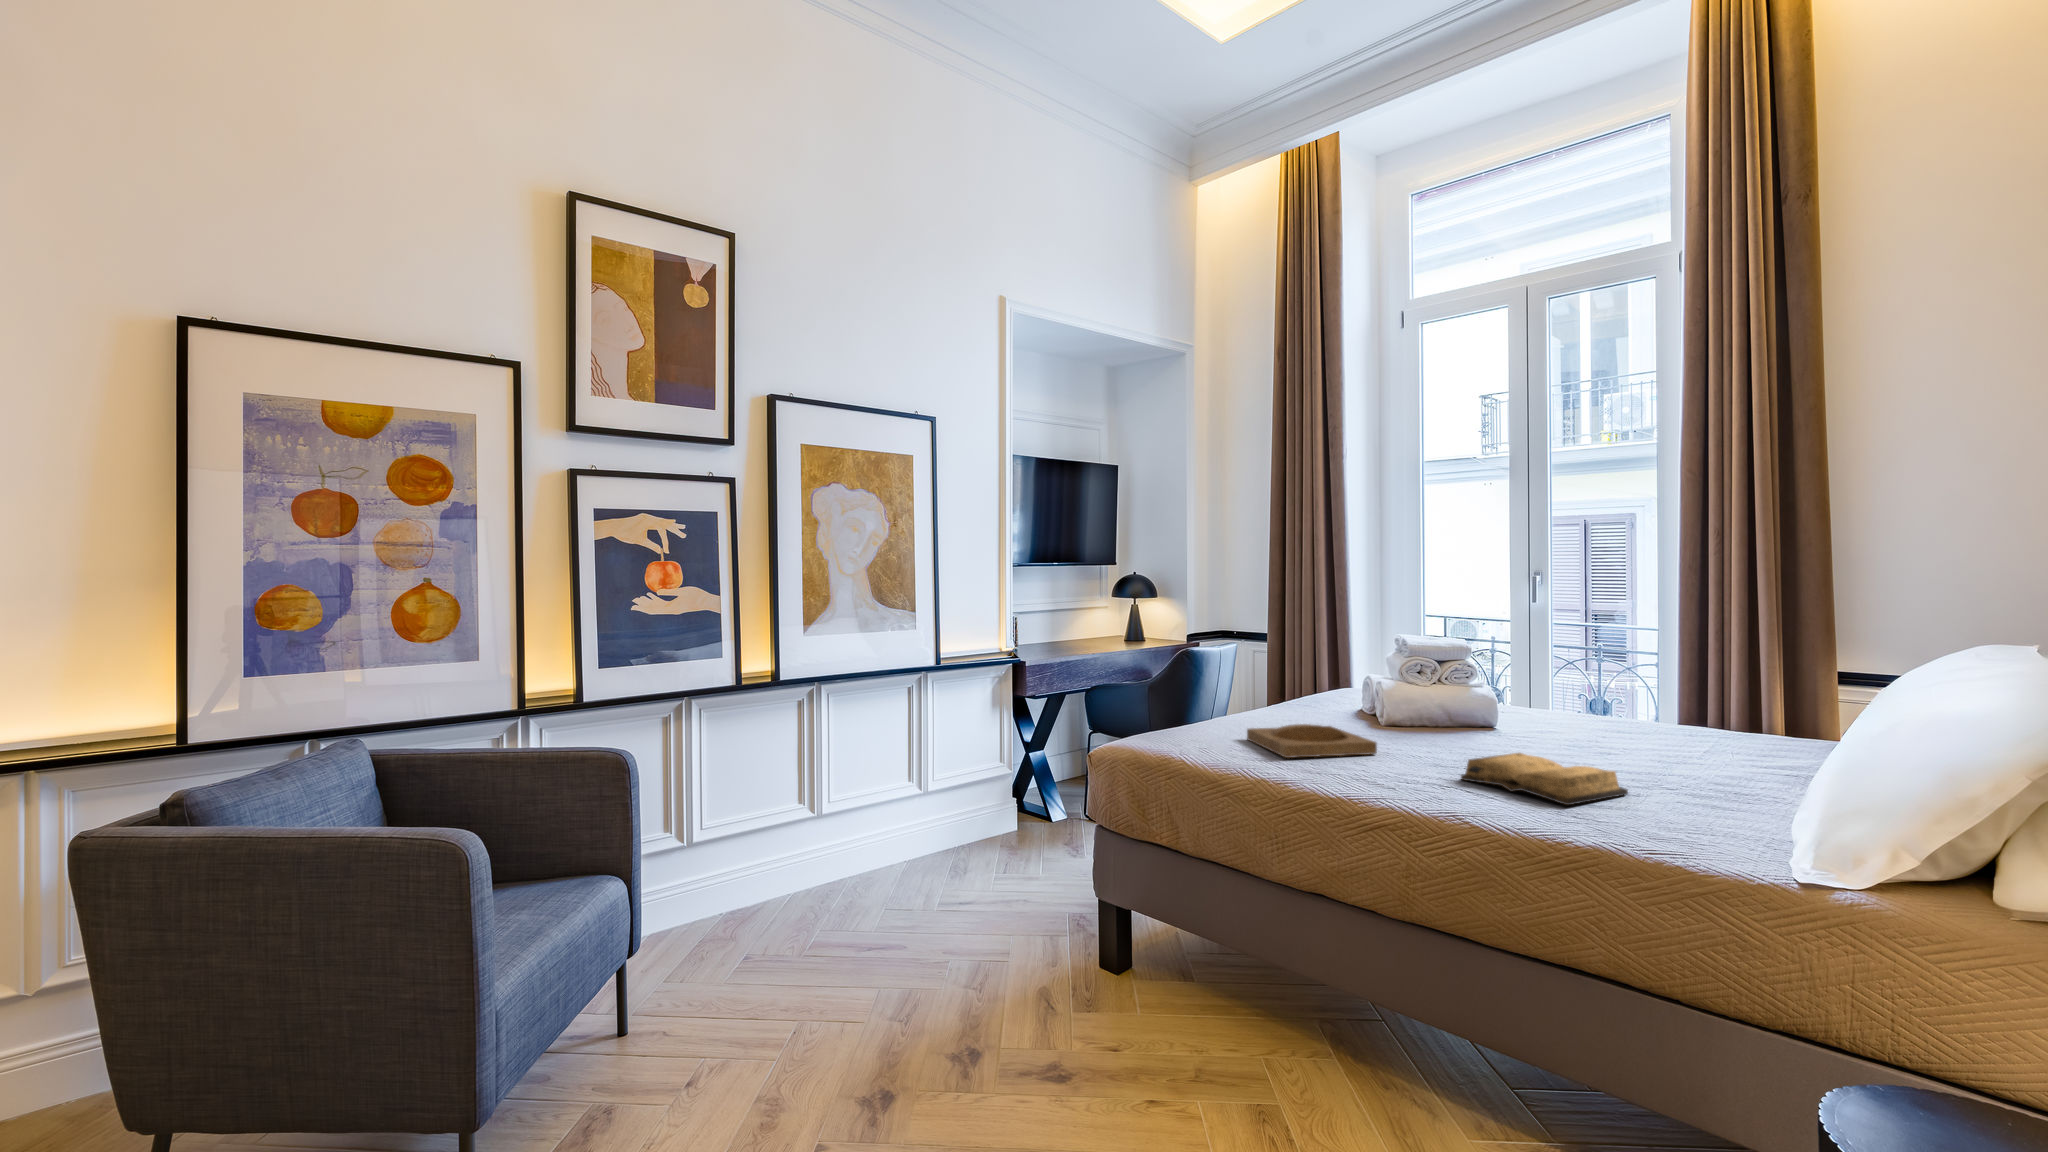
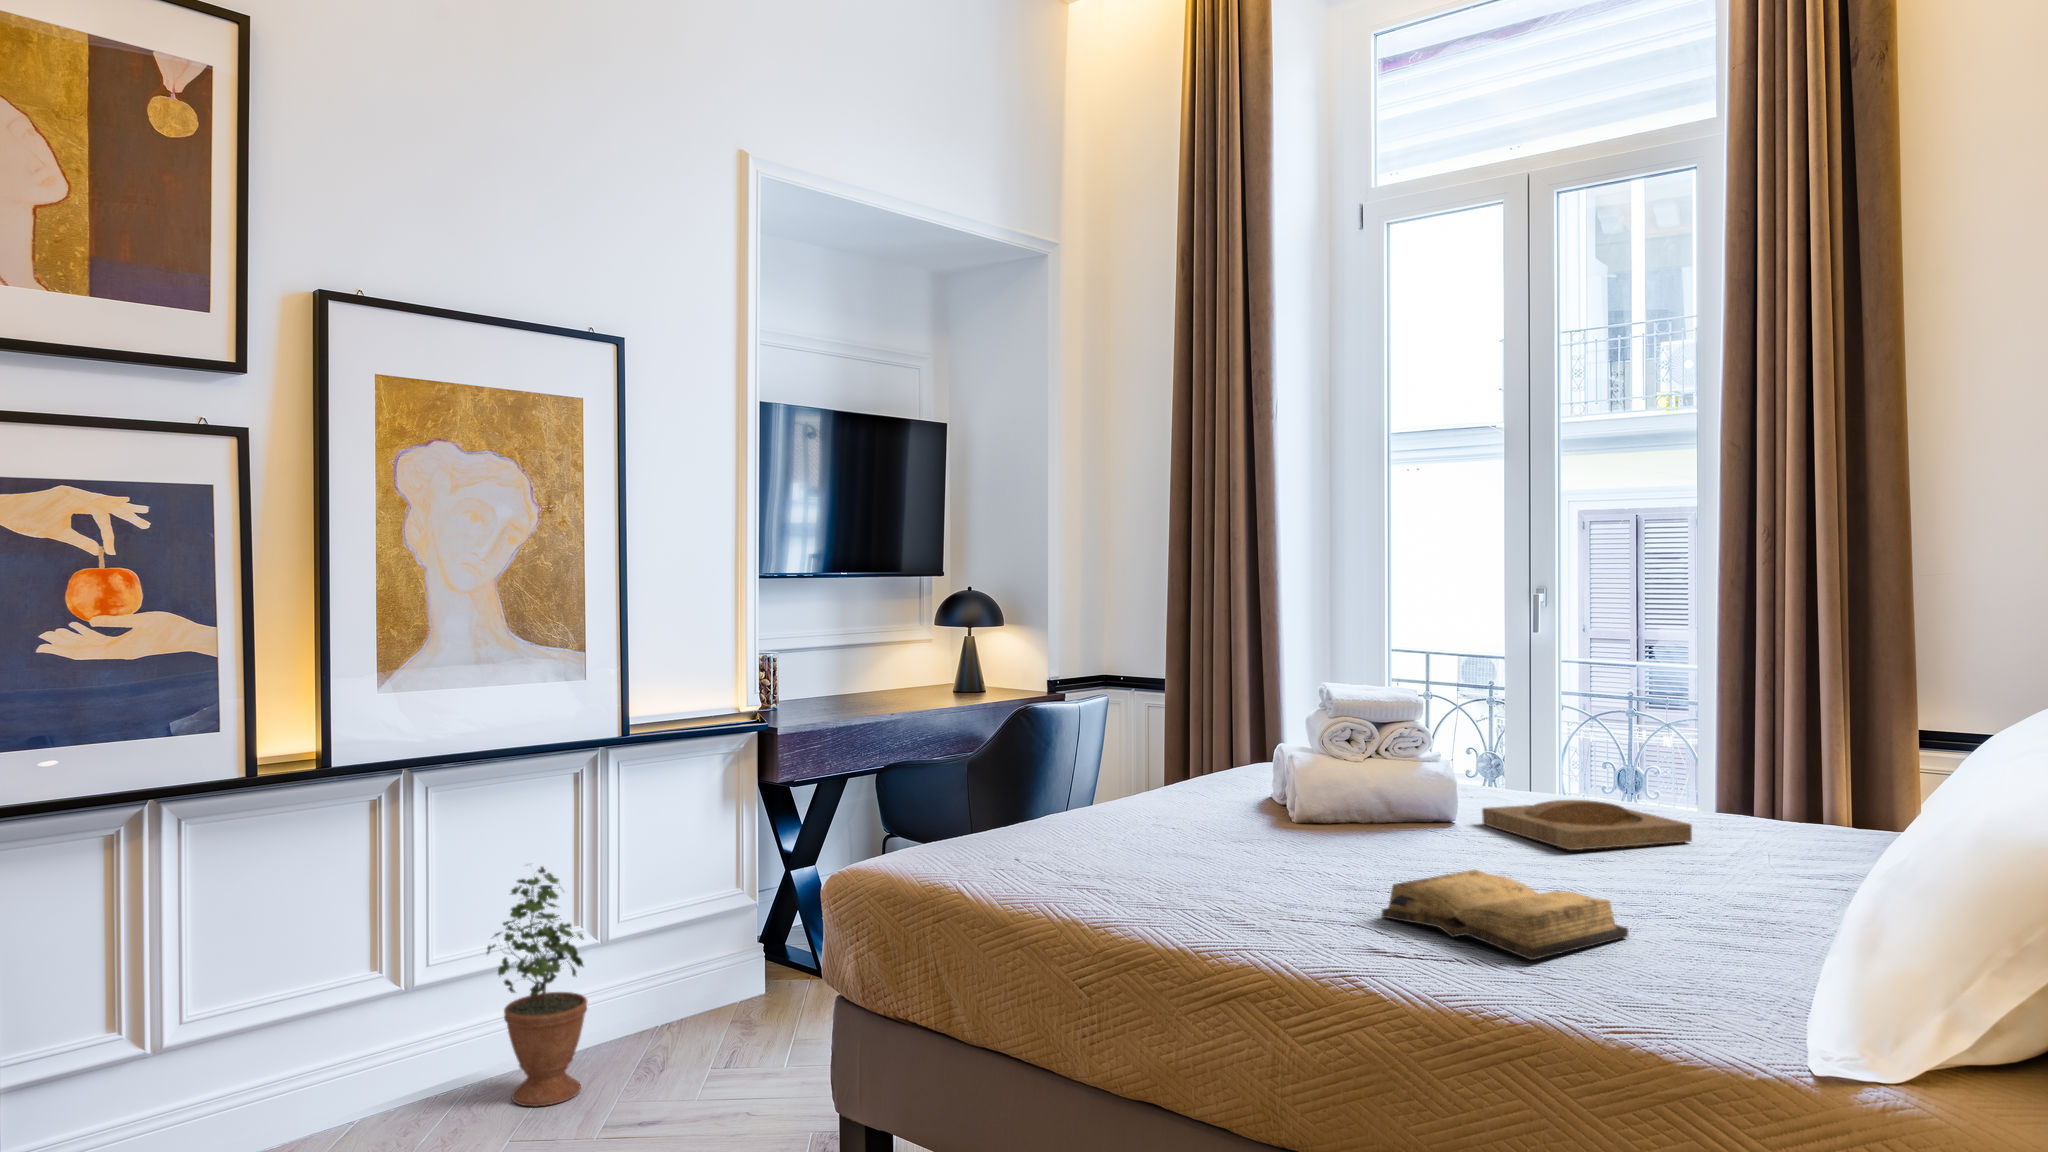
tray: present [1247,724,1377,758] -> present [1482,800,1692,850]
potted plant: none [866,742,923,890] -> present [487,867,587,1106]

